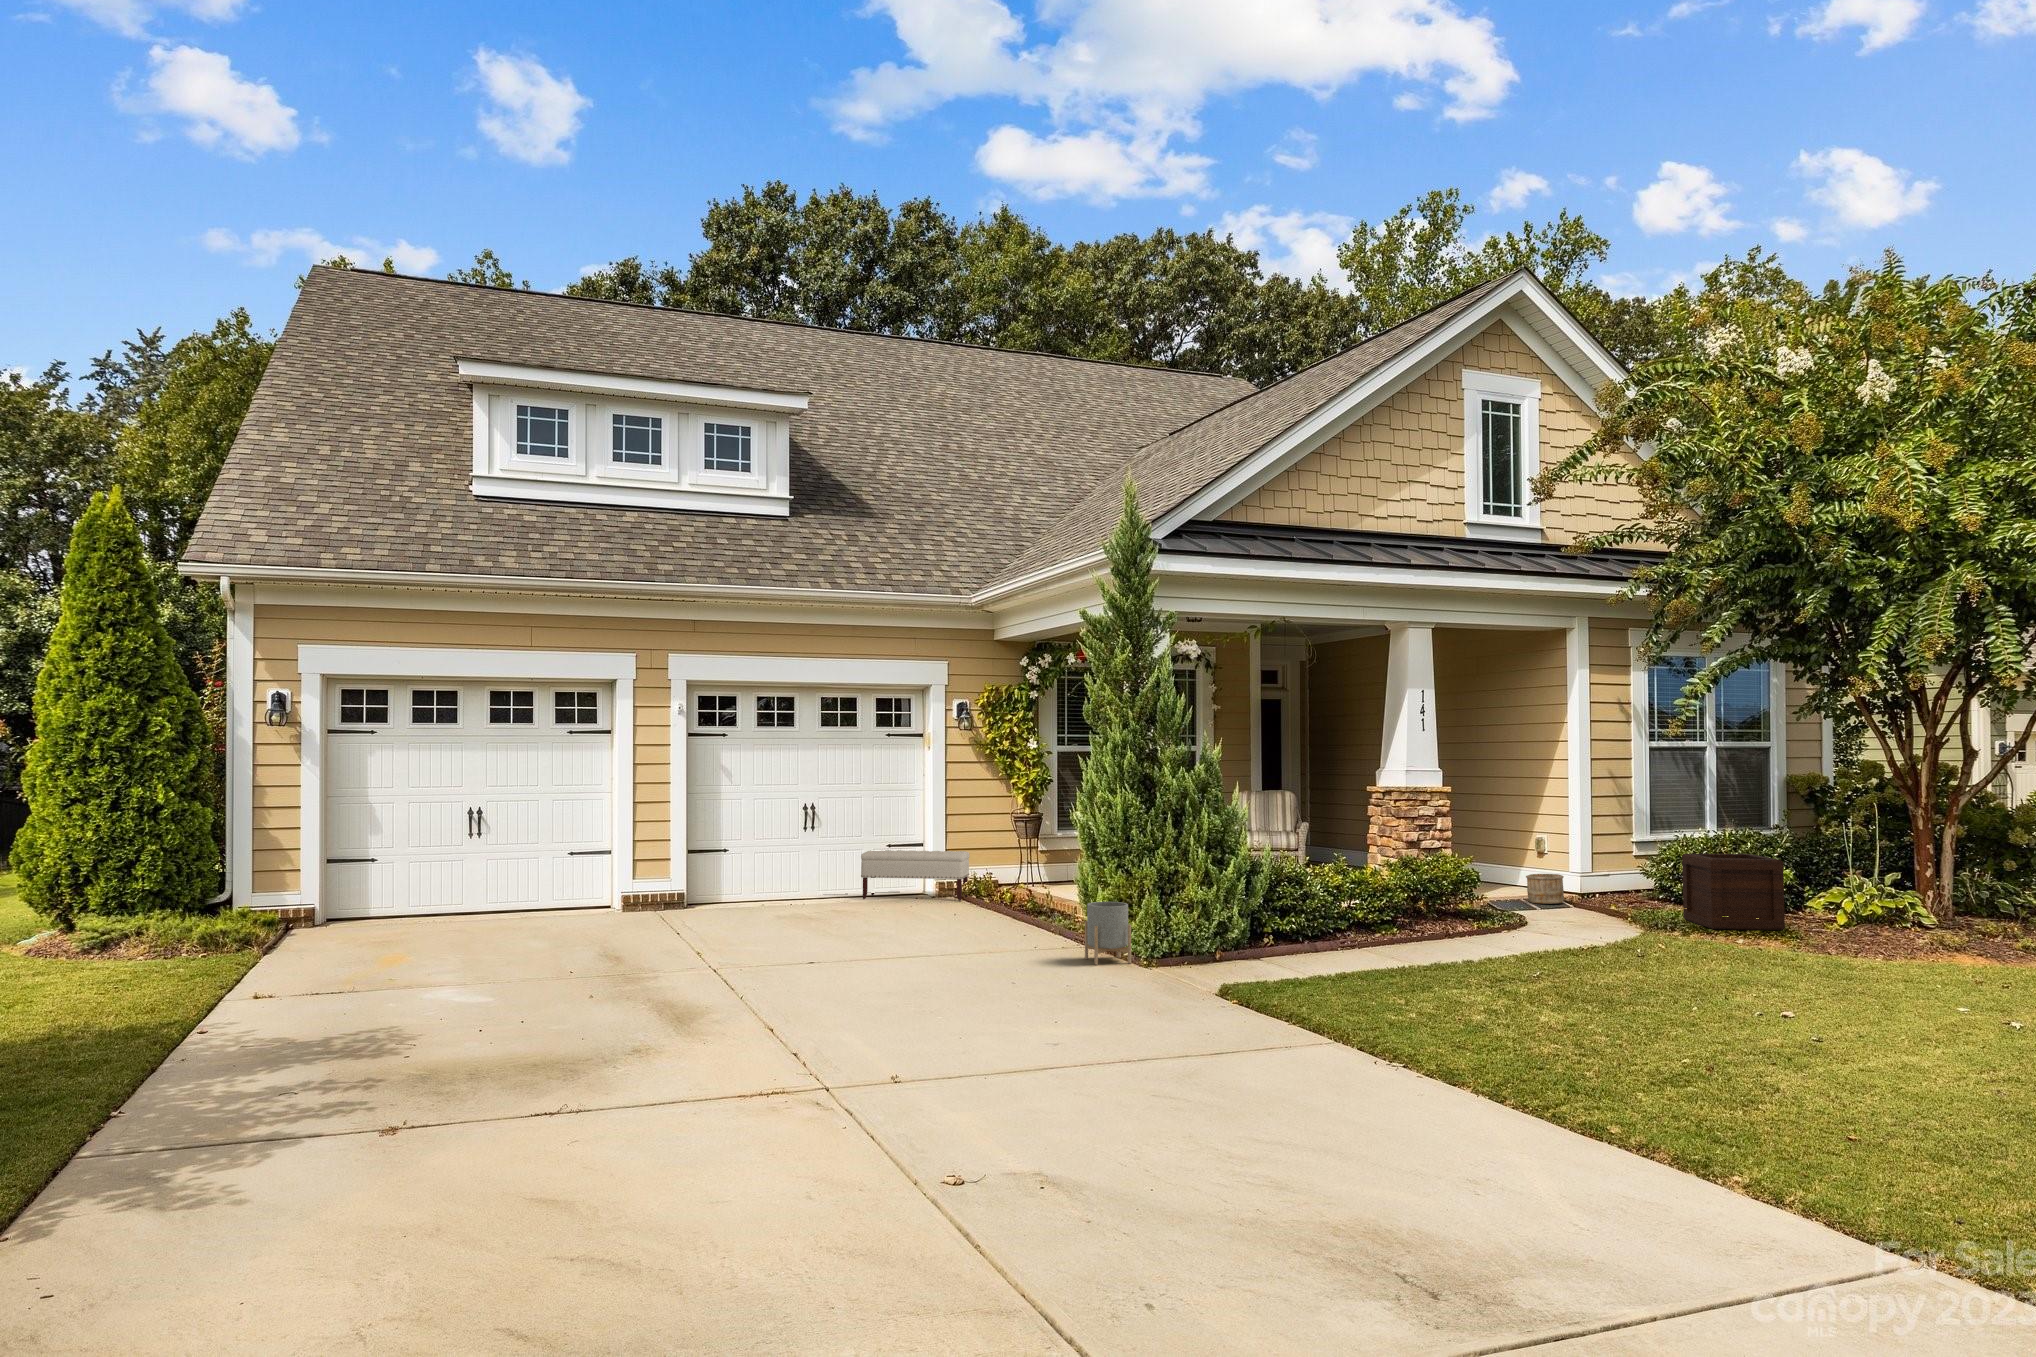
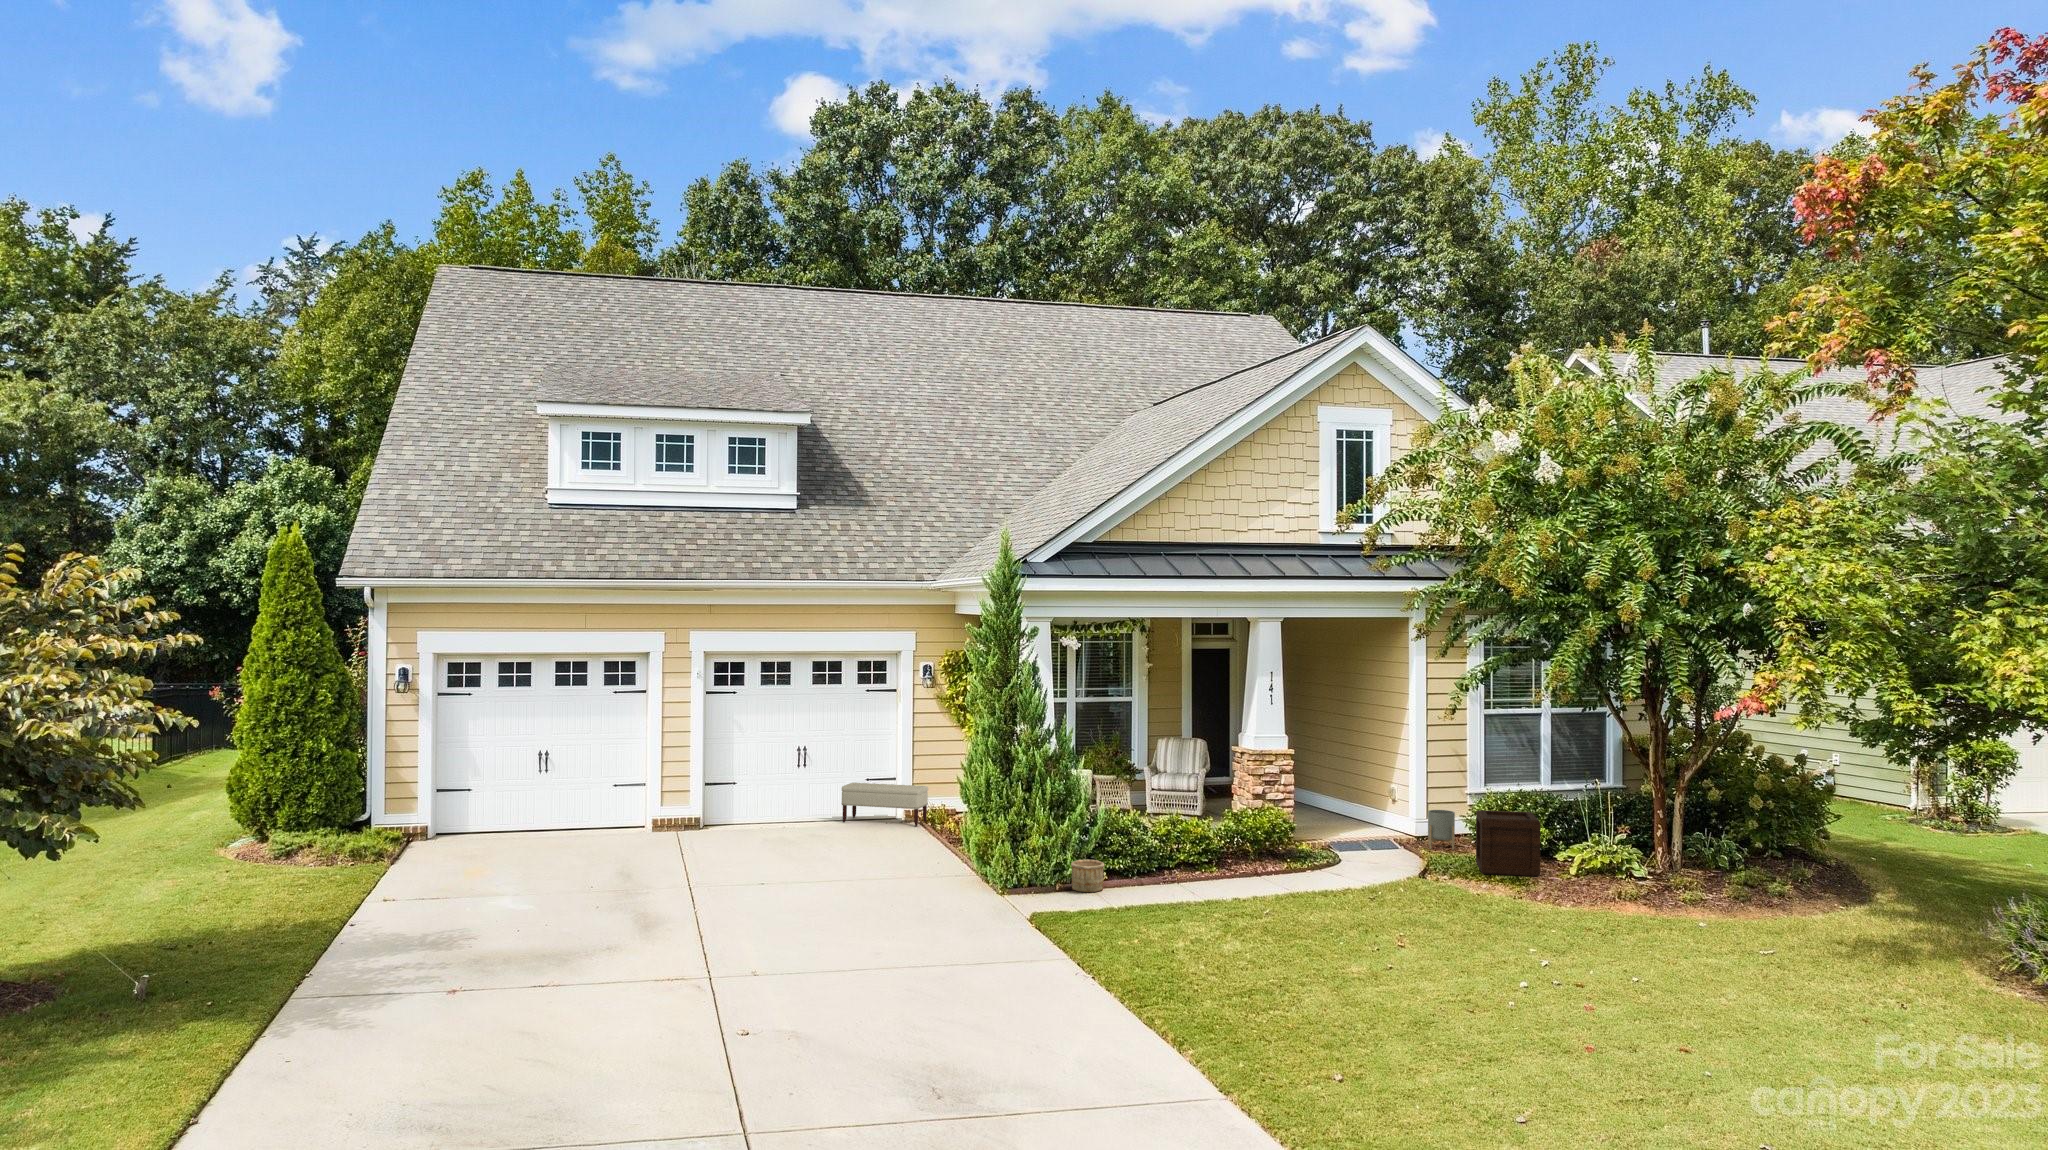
wooden bucket: present [1526,874,1564,904] -> present [1071,859,1104,892]
planter: present [1085,902,1131,965] -> present [1428,810,1455,850]

